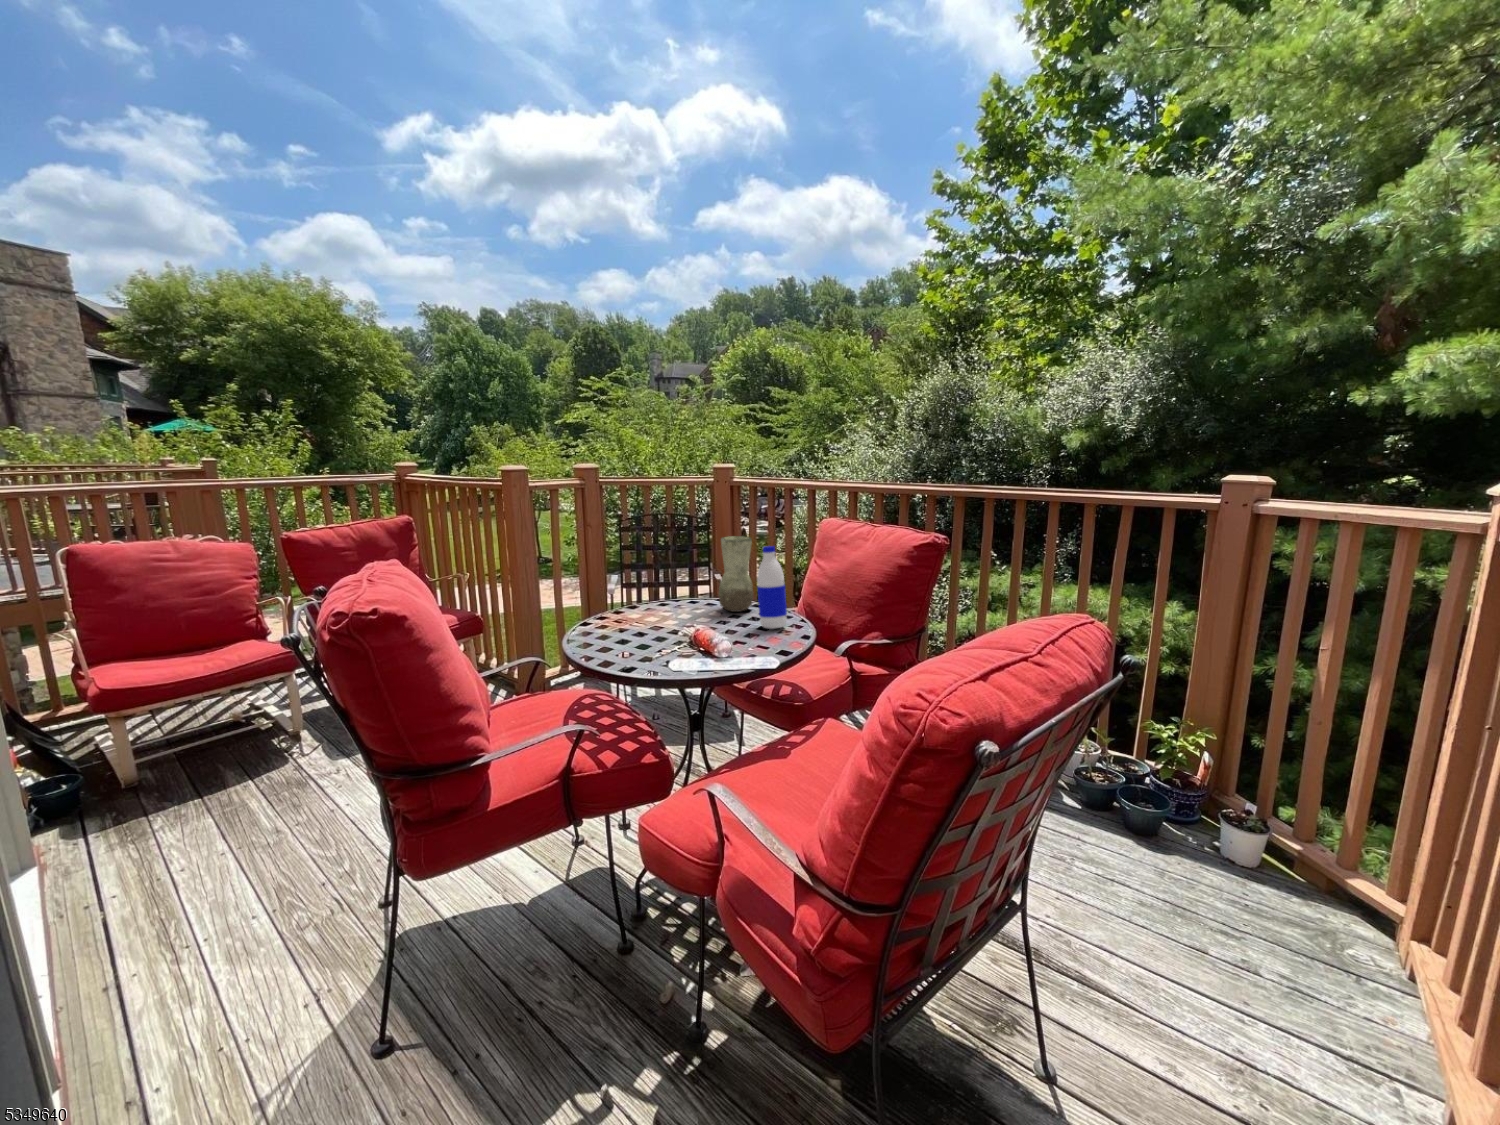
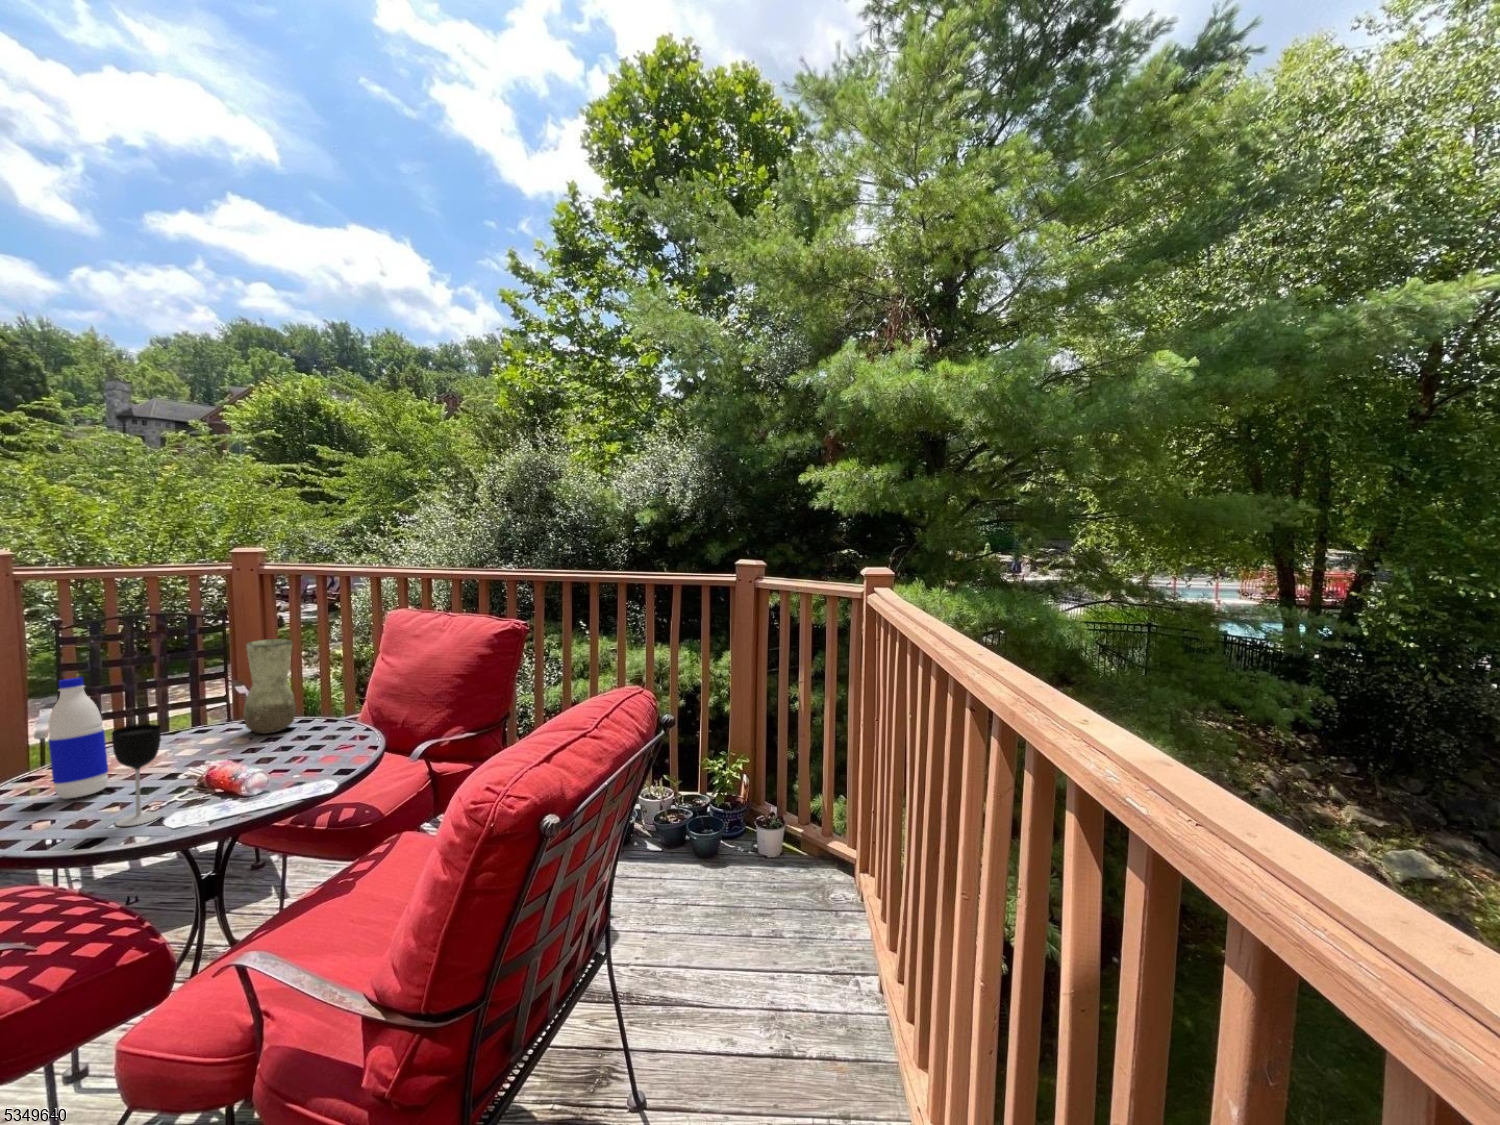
water bottle: present [757,546,787,629] -> present [48,677,108,799]
wine glass: none [637,592,666,667] -> present [112,724,161,826]

